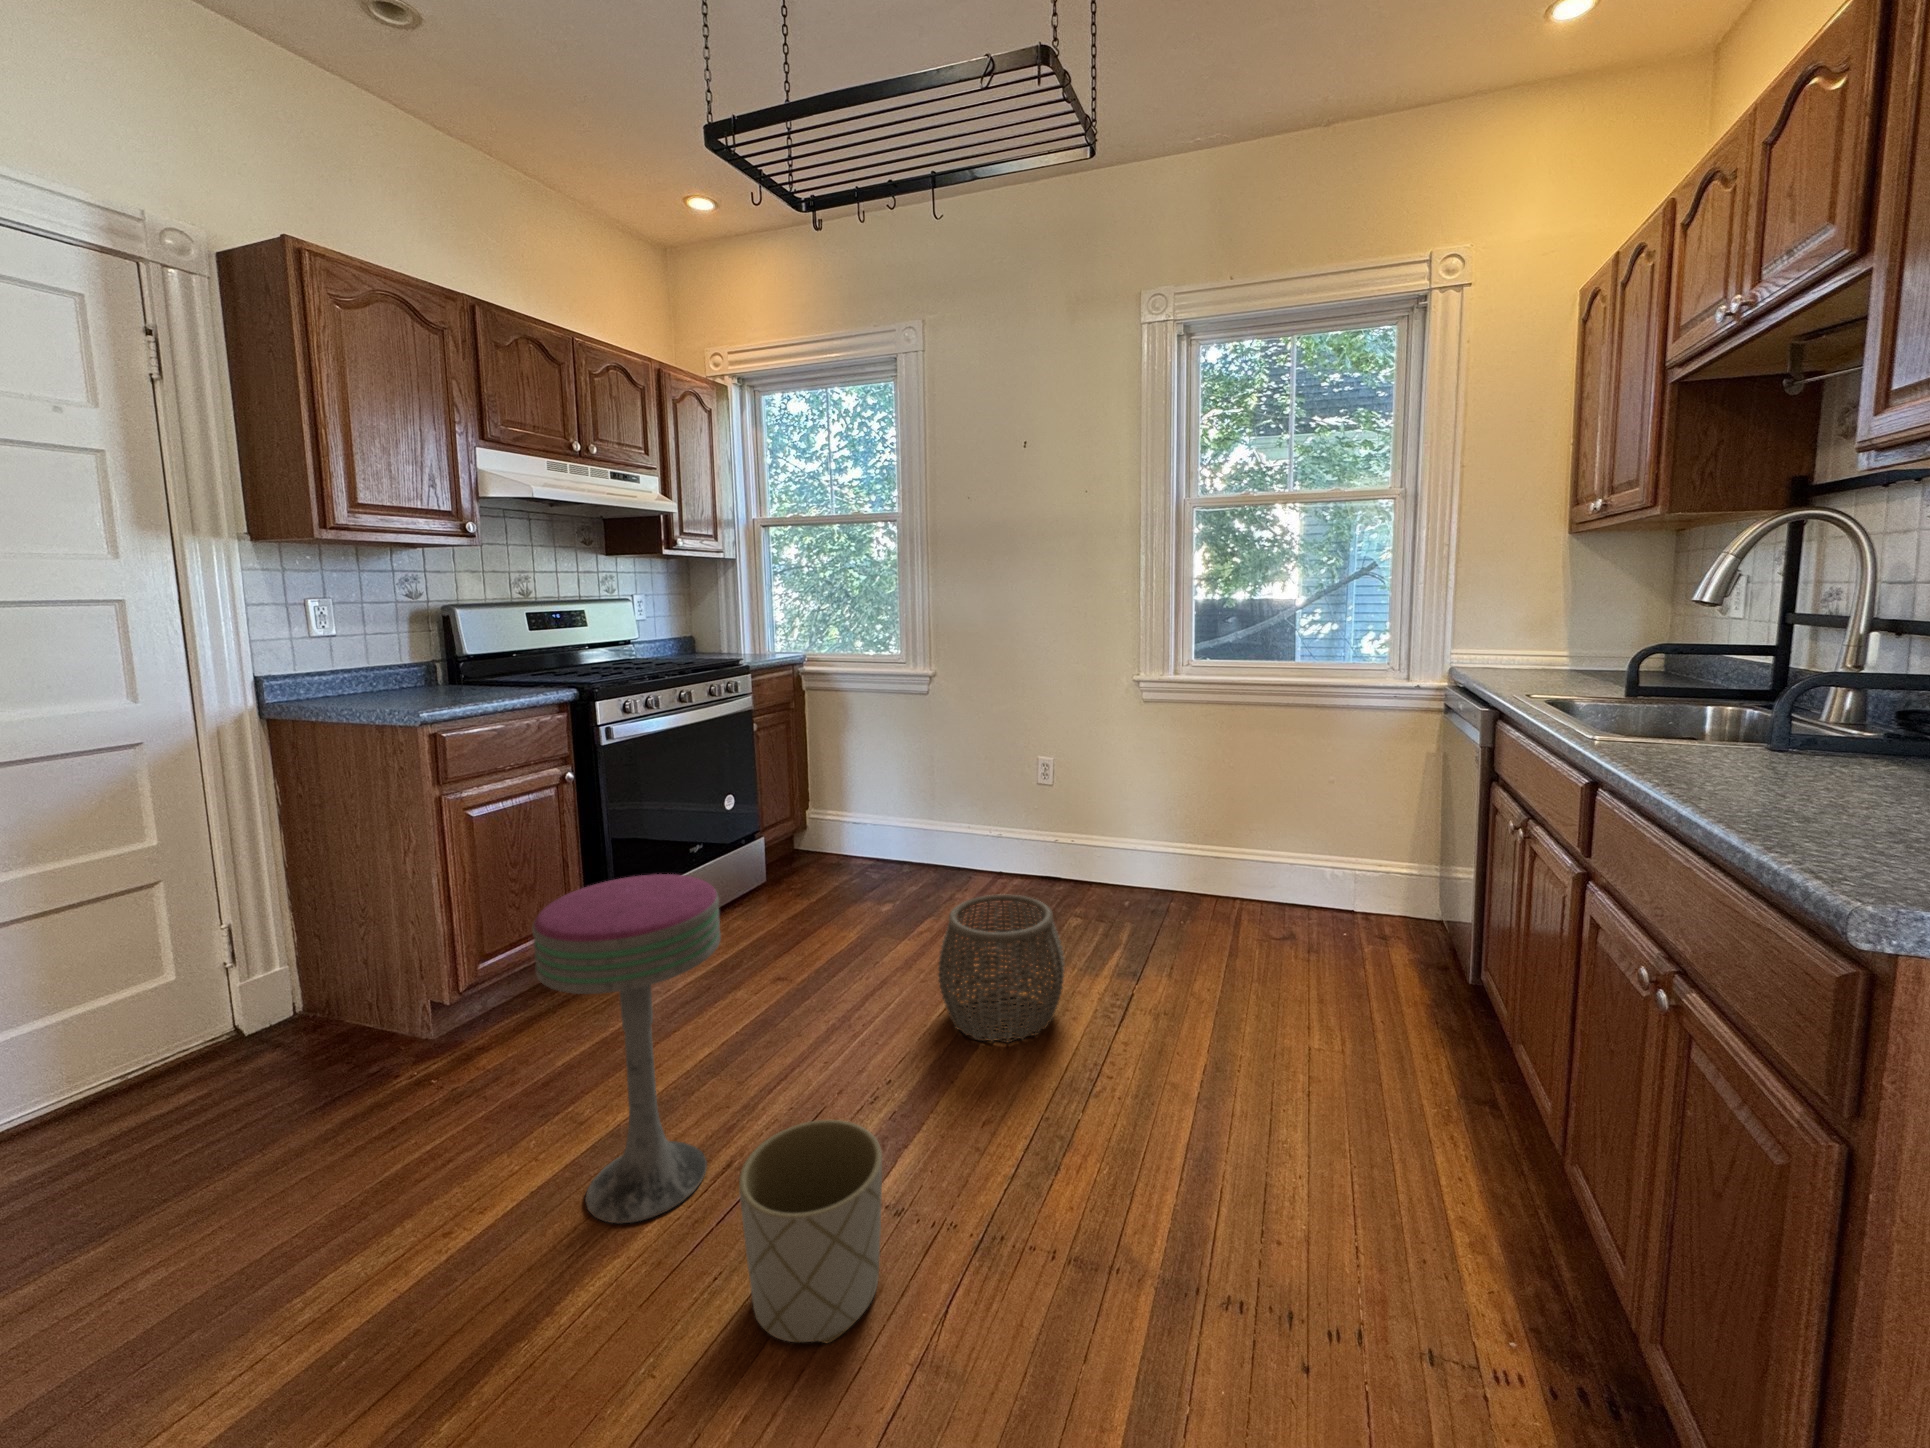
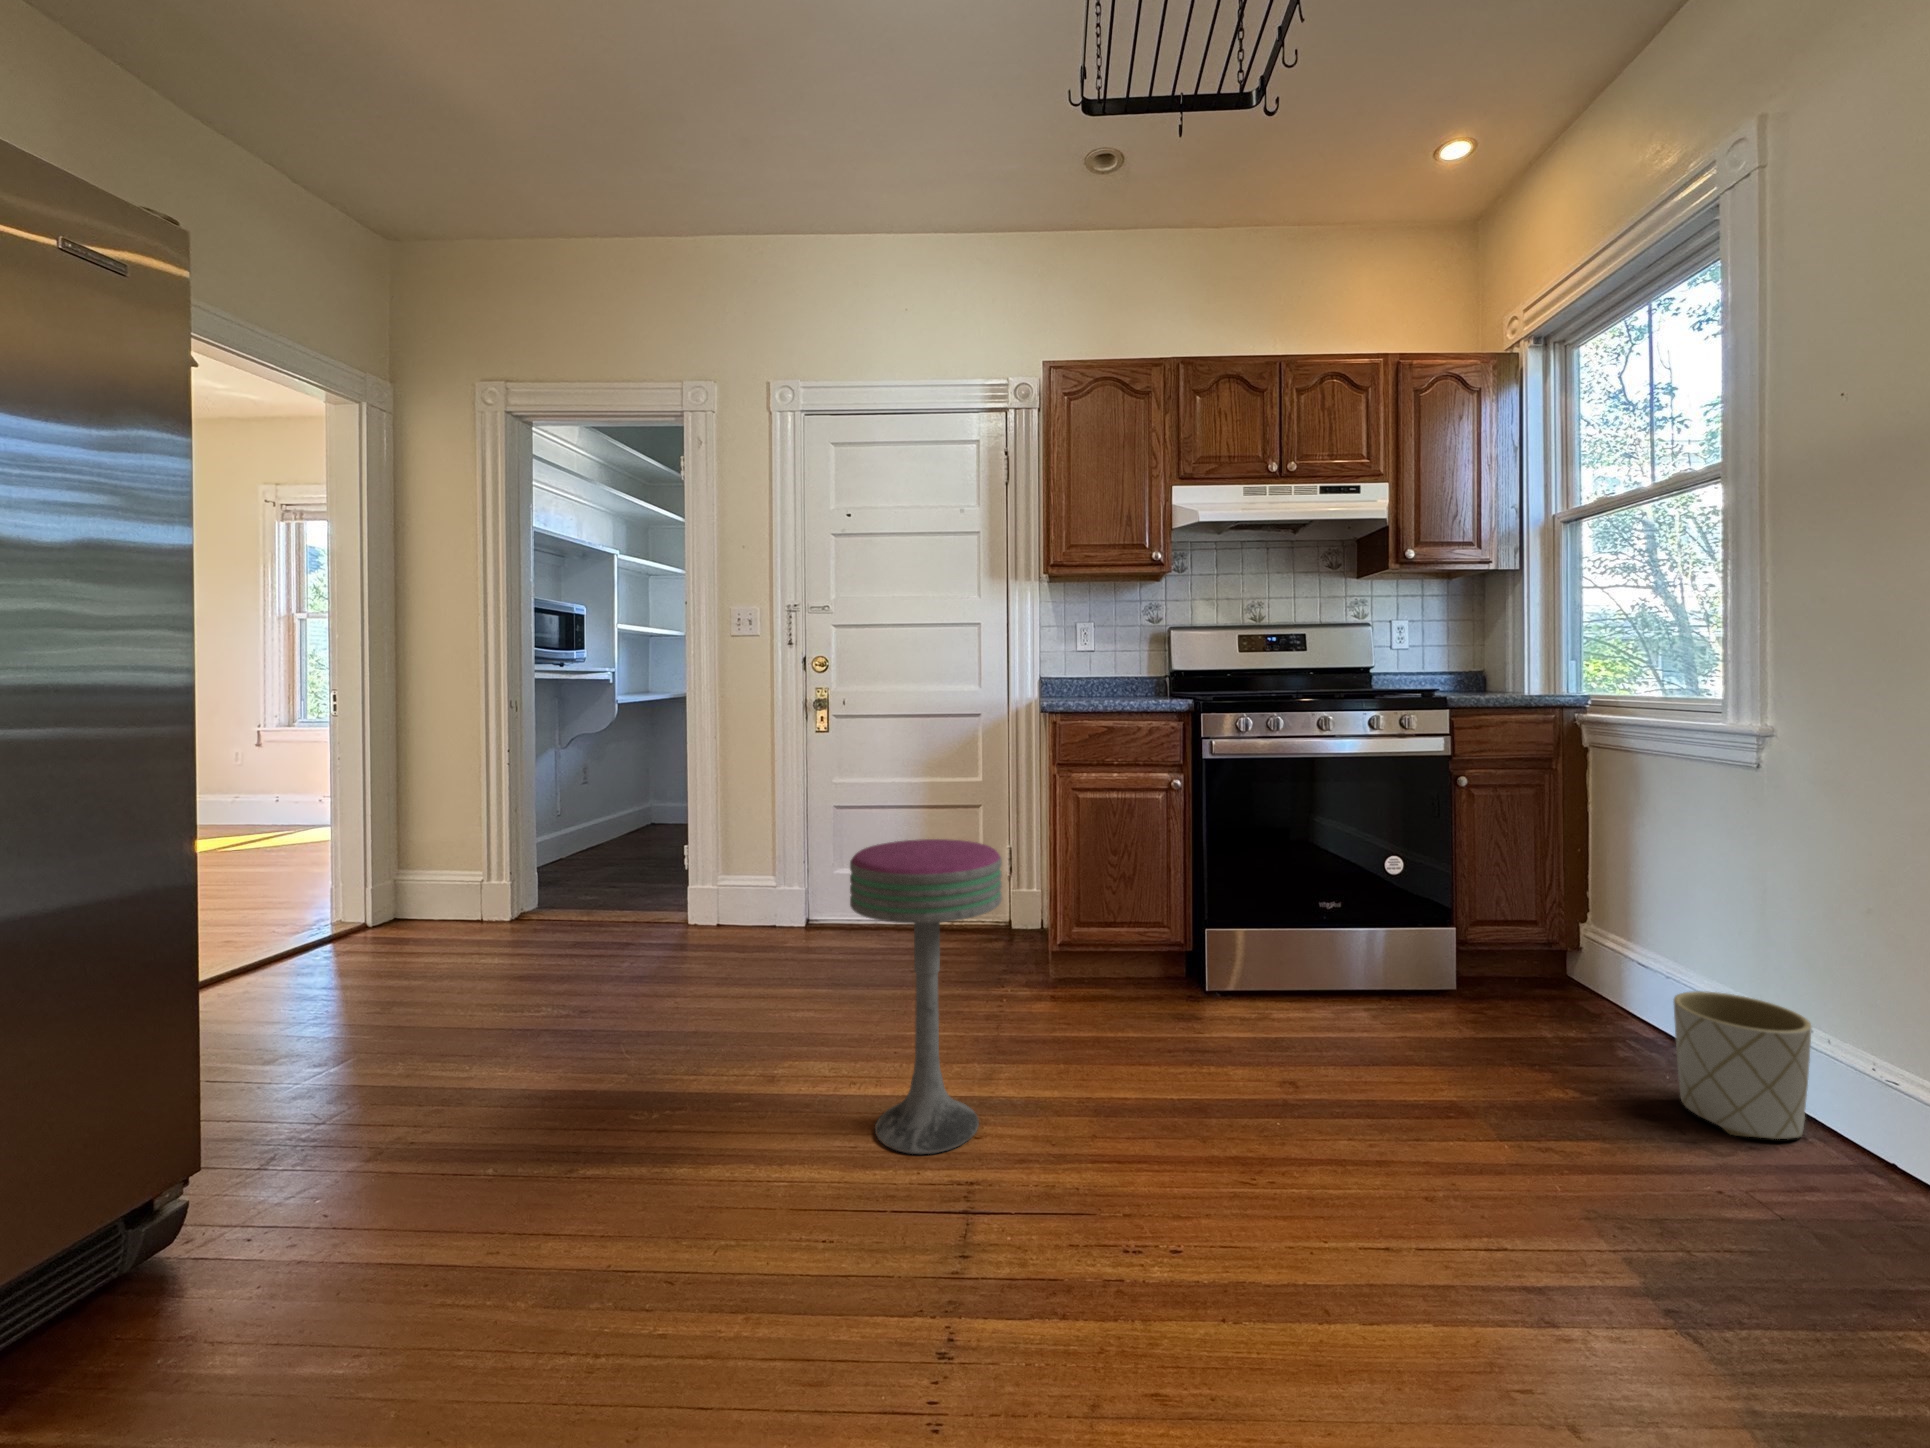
woven basket: present [938,895,1065,1042] -> none [1278,1060,1528,1360]
planter: present [739,1120,882,1343] -> present [1674,991,1811,1139]

